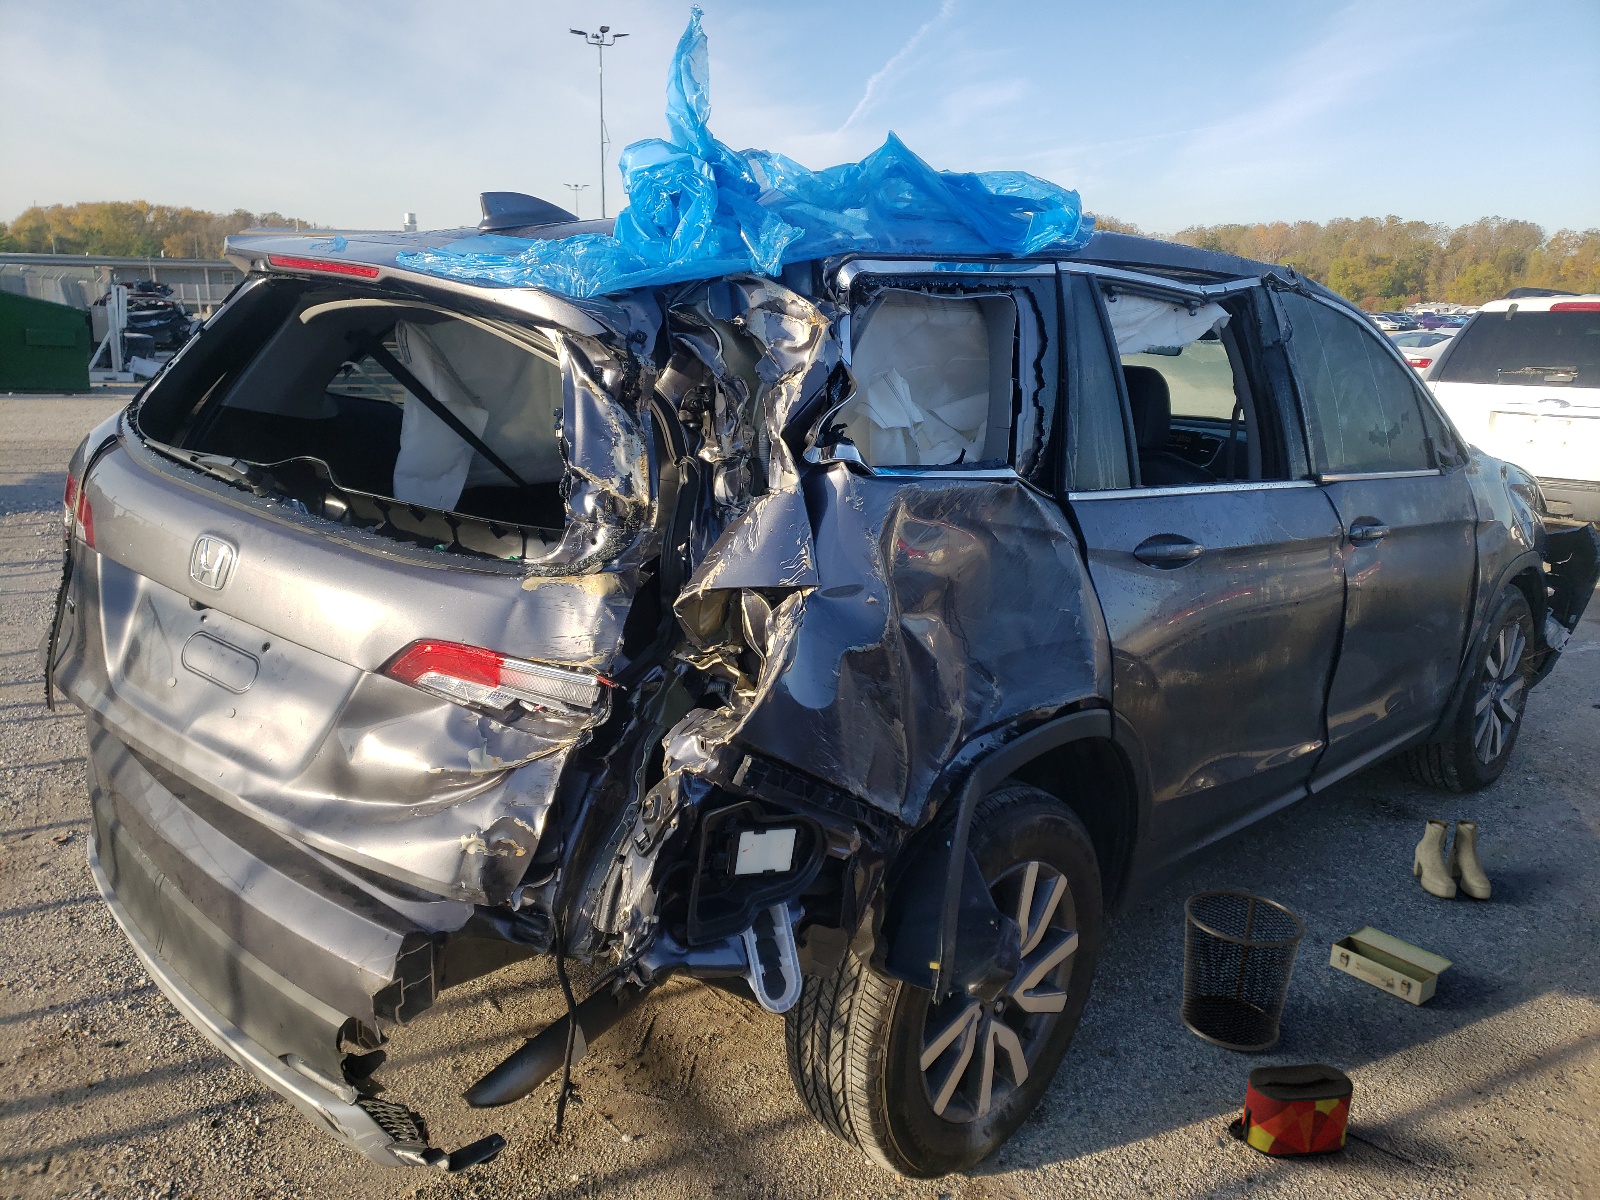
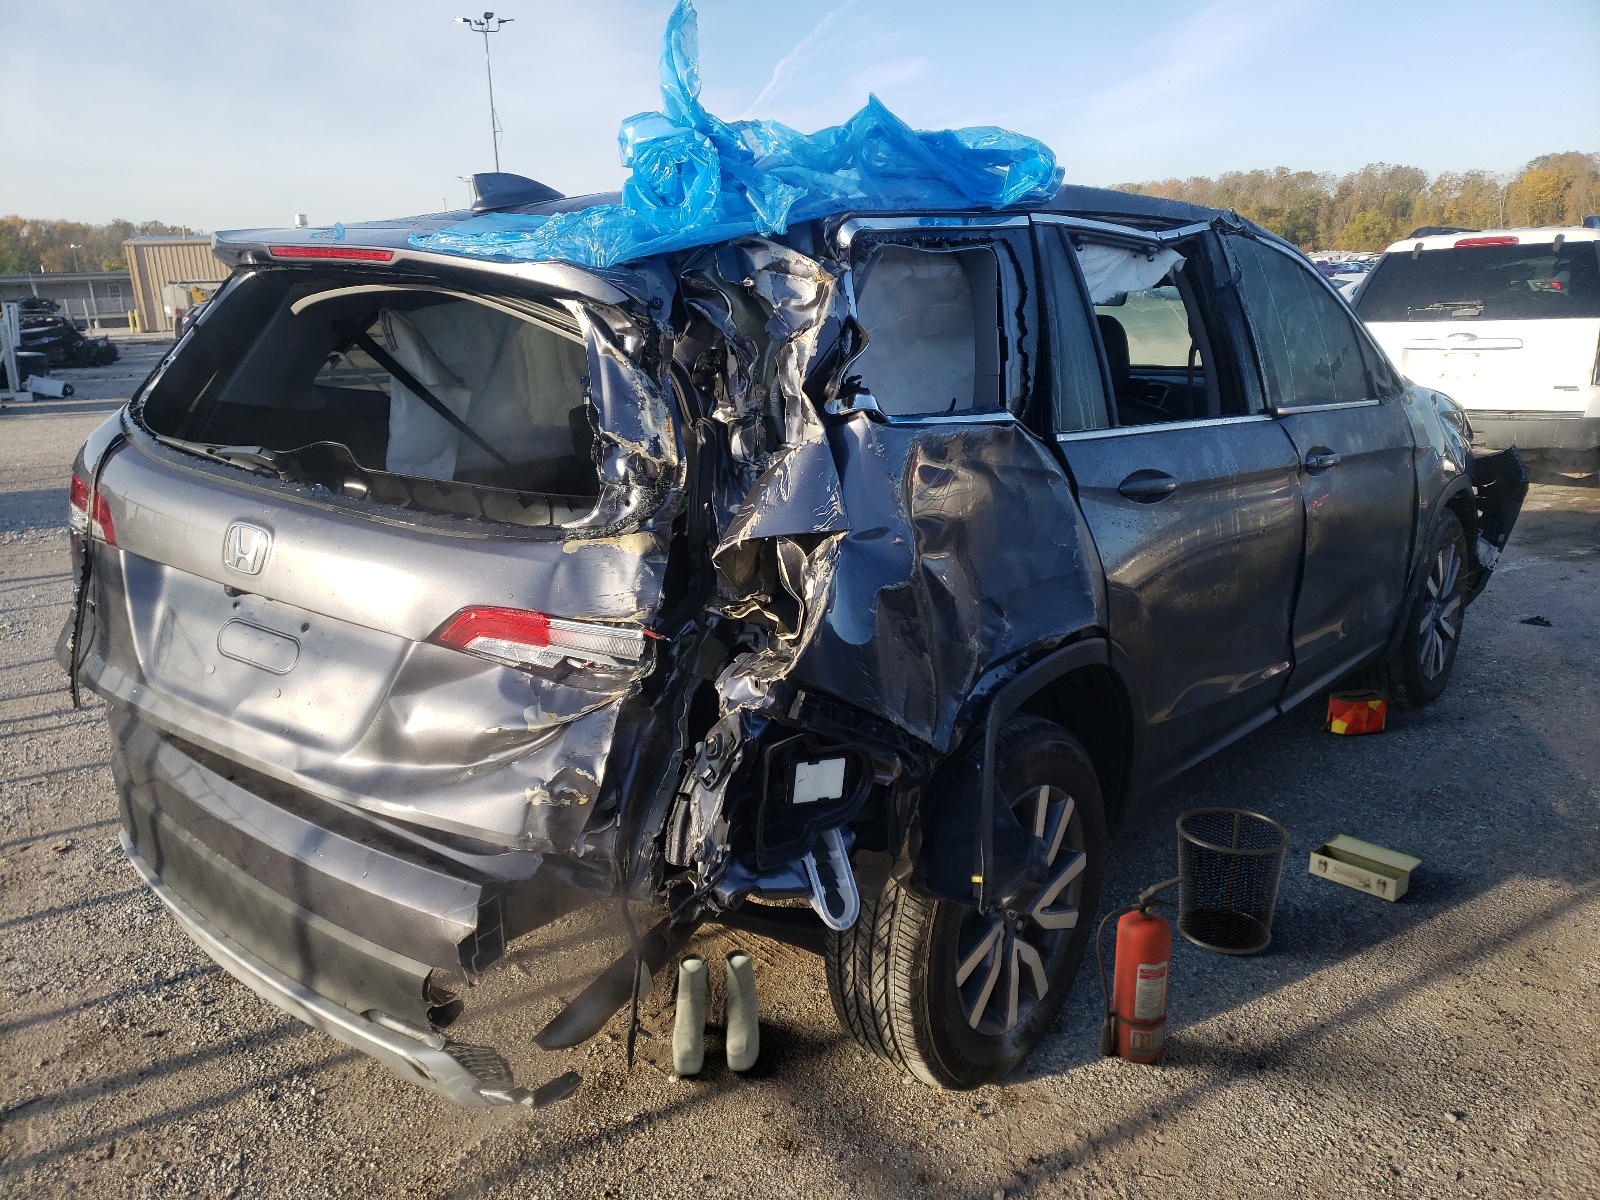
boots: present [1414,819,1491,899] -> present [672,949,759,1075]
fire extinguisher: none [1077,969,1180,1166] -> present [1096,877,1185,1064]
bag: present [1228,1063,1354,1157] -> present [1320,689,1388,735]

